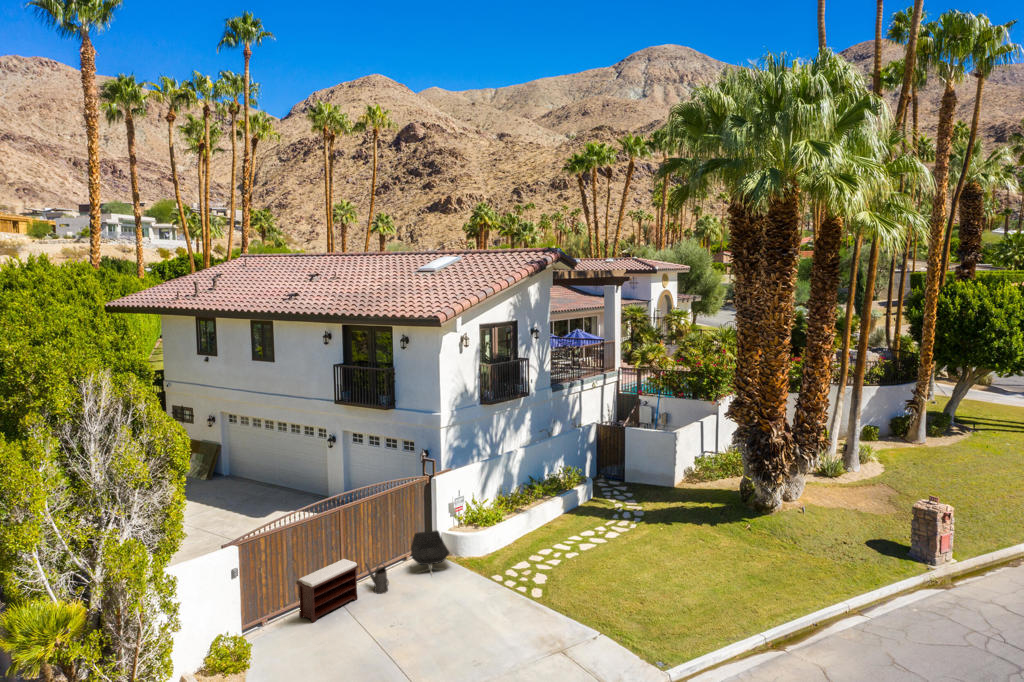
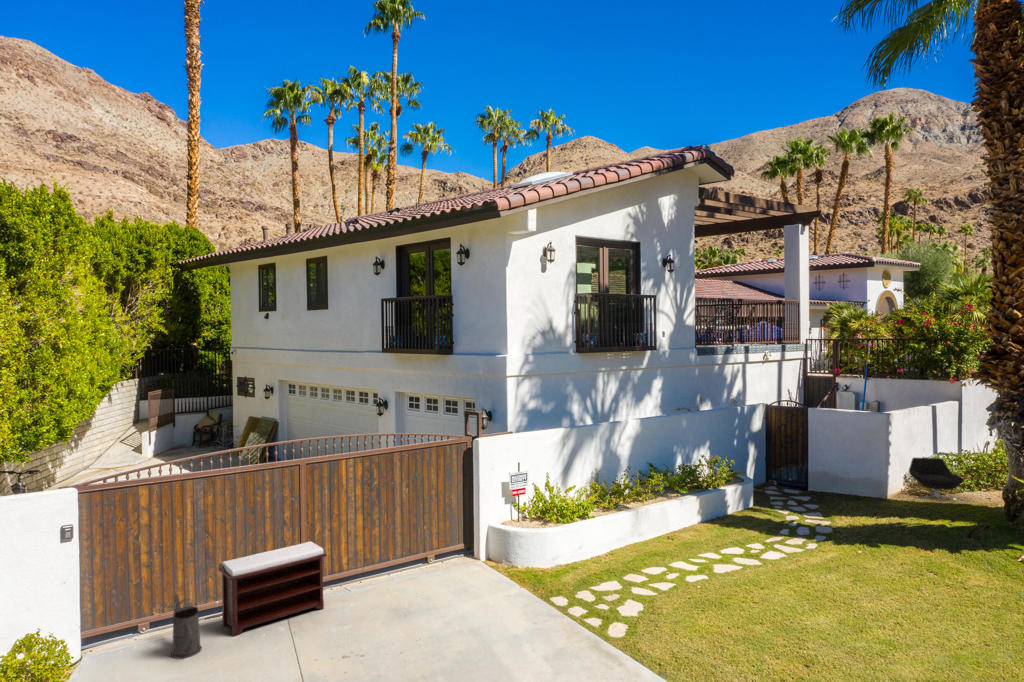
lounge chair: present [411,531,450,577] -> present [909,458,964,503]
watering can: present [365,563,389,594] -> present [171,595,202,659]

